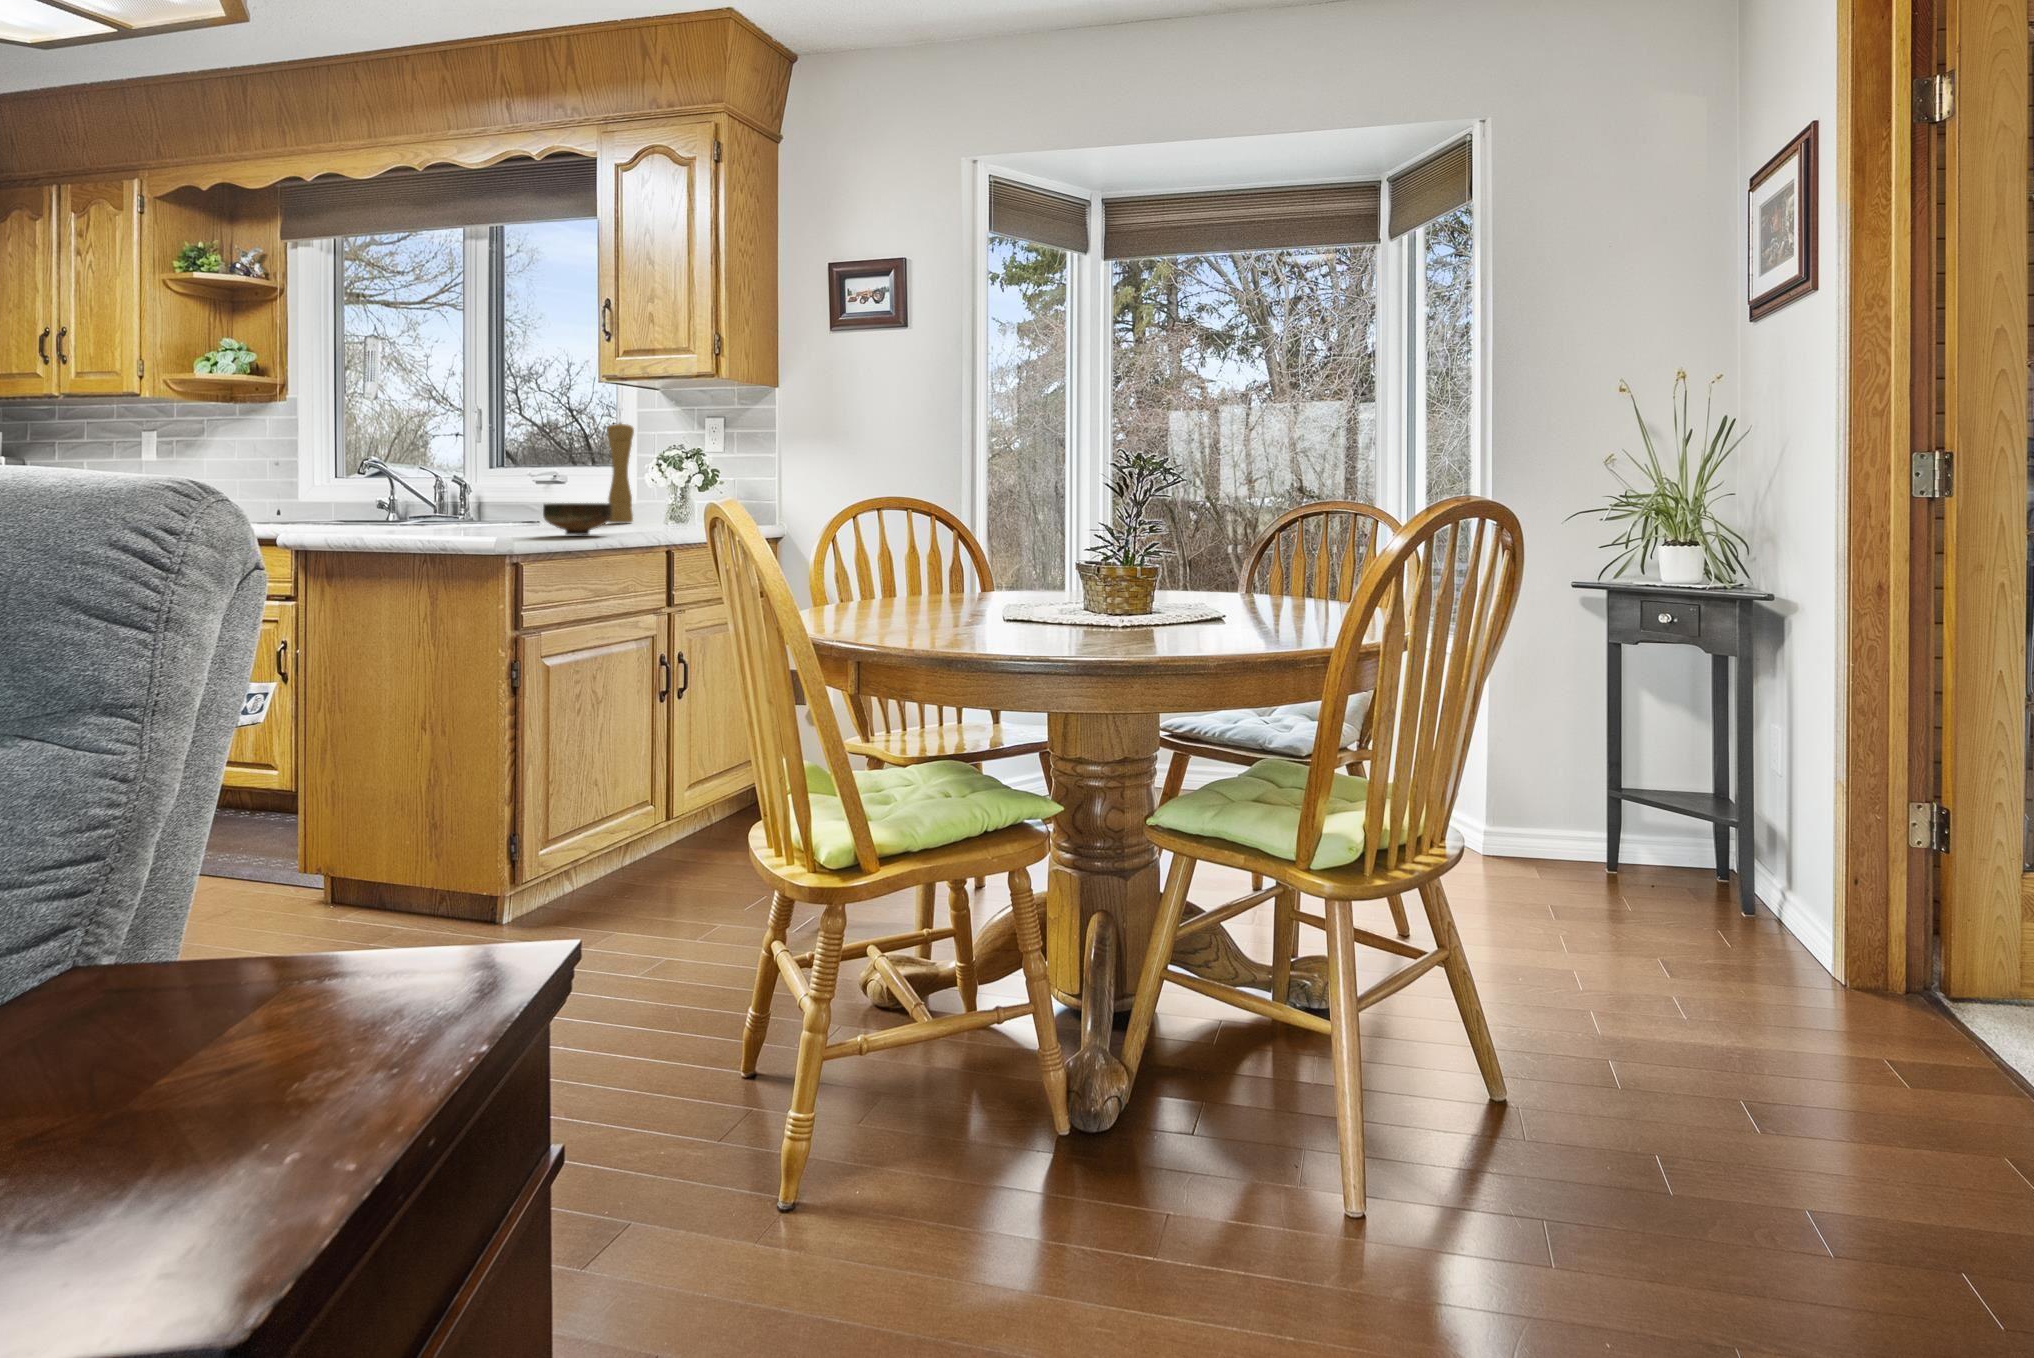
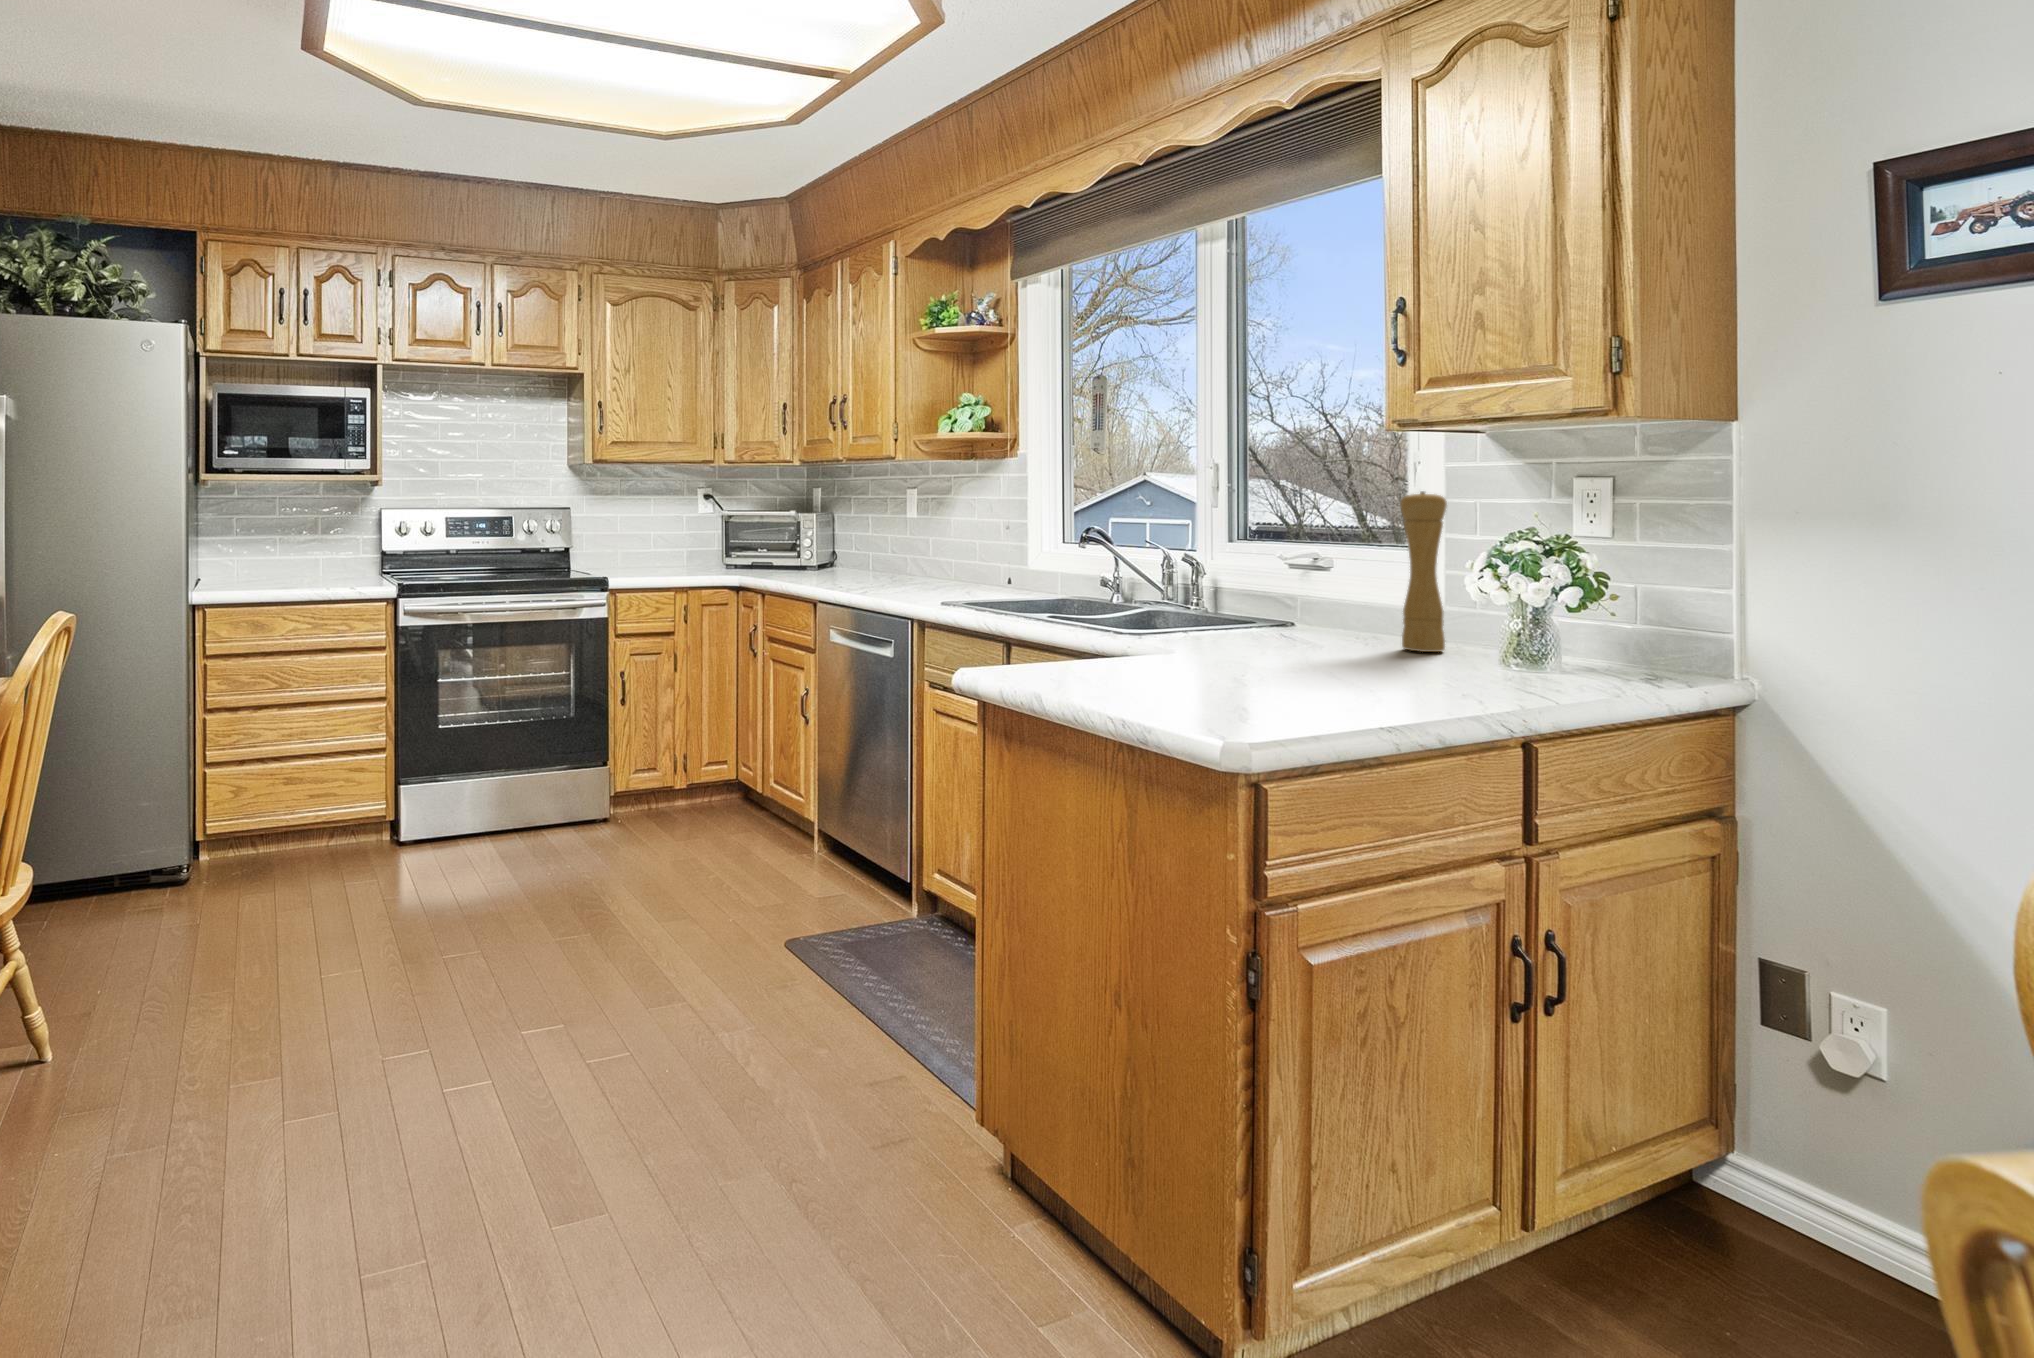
bowl: present [543,503,612,535] -> none [1299,655,1423,721]

